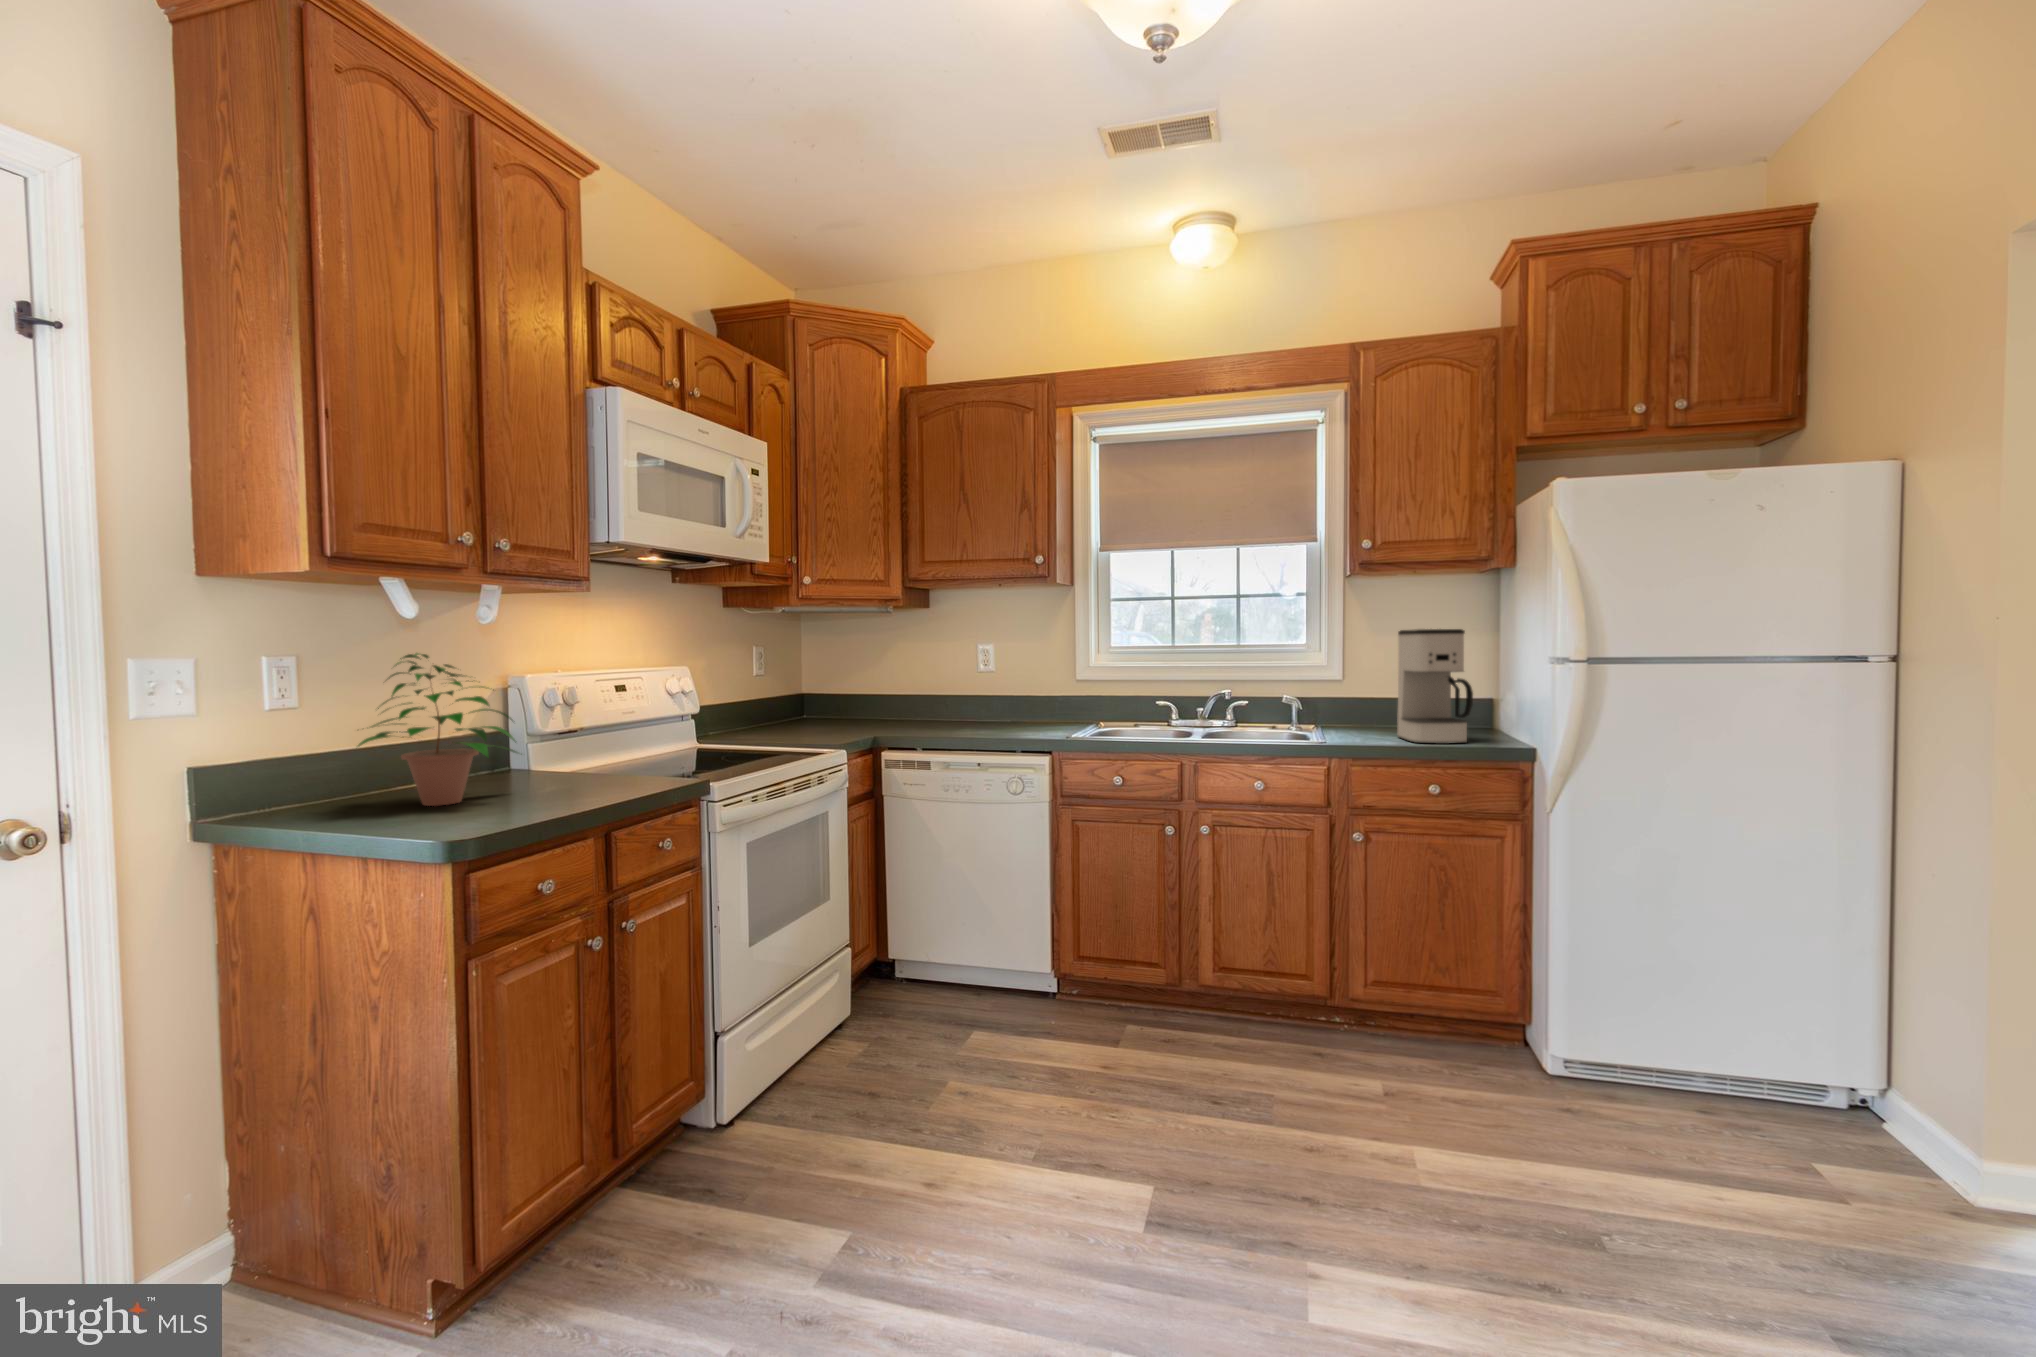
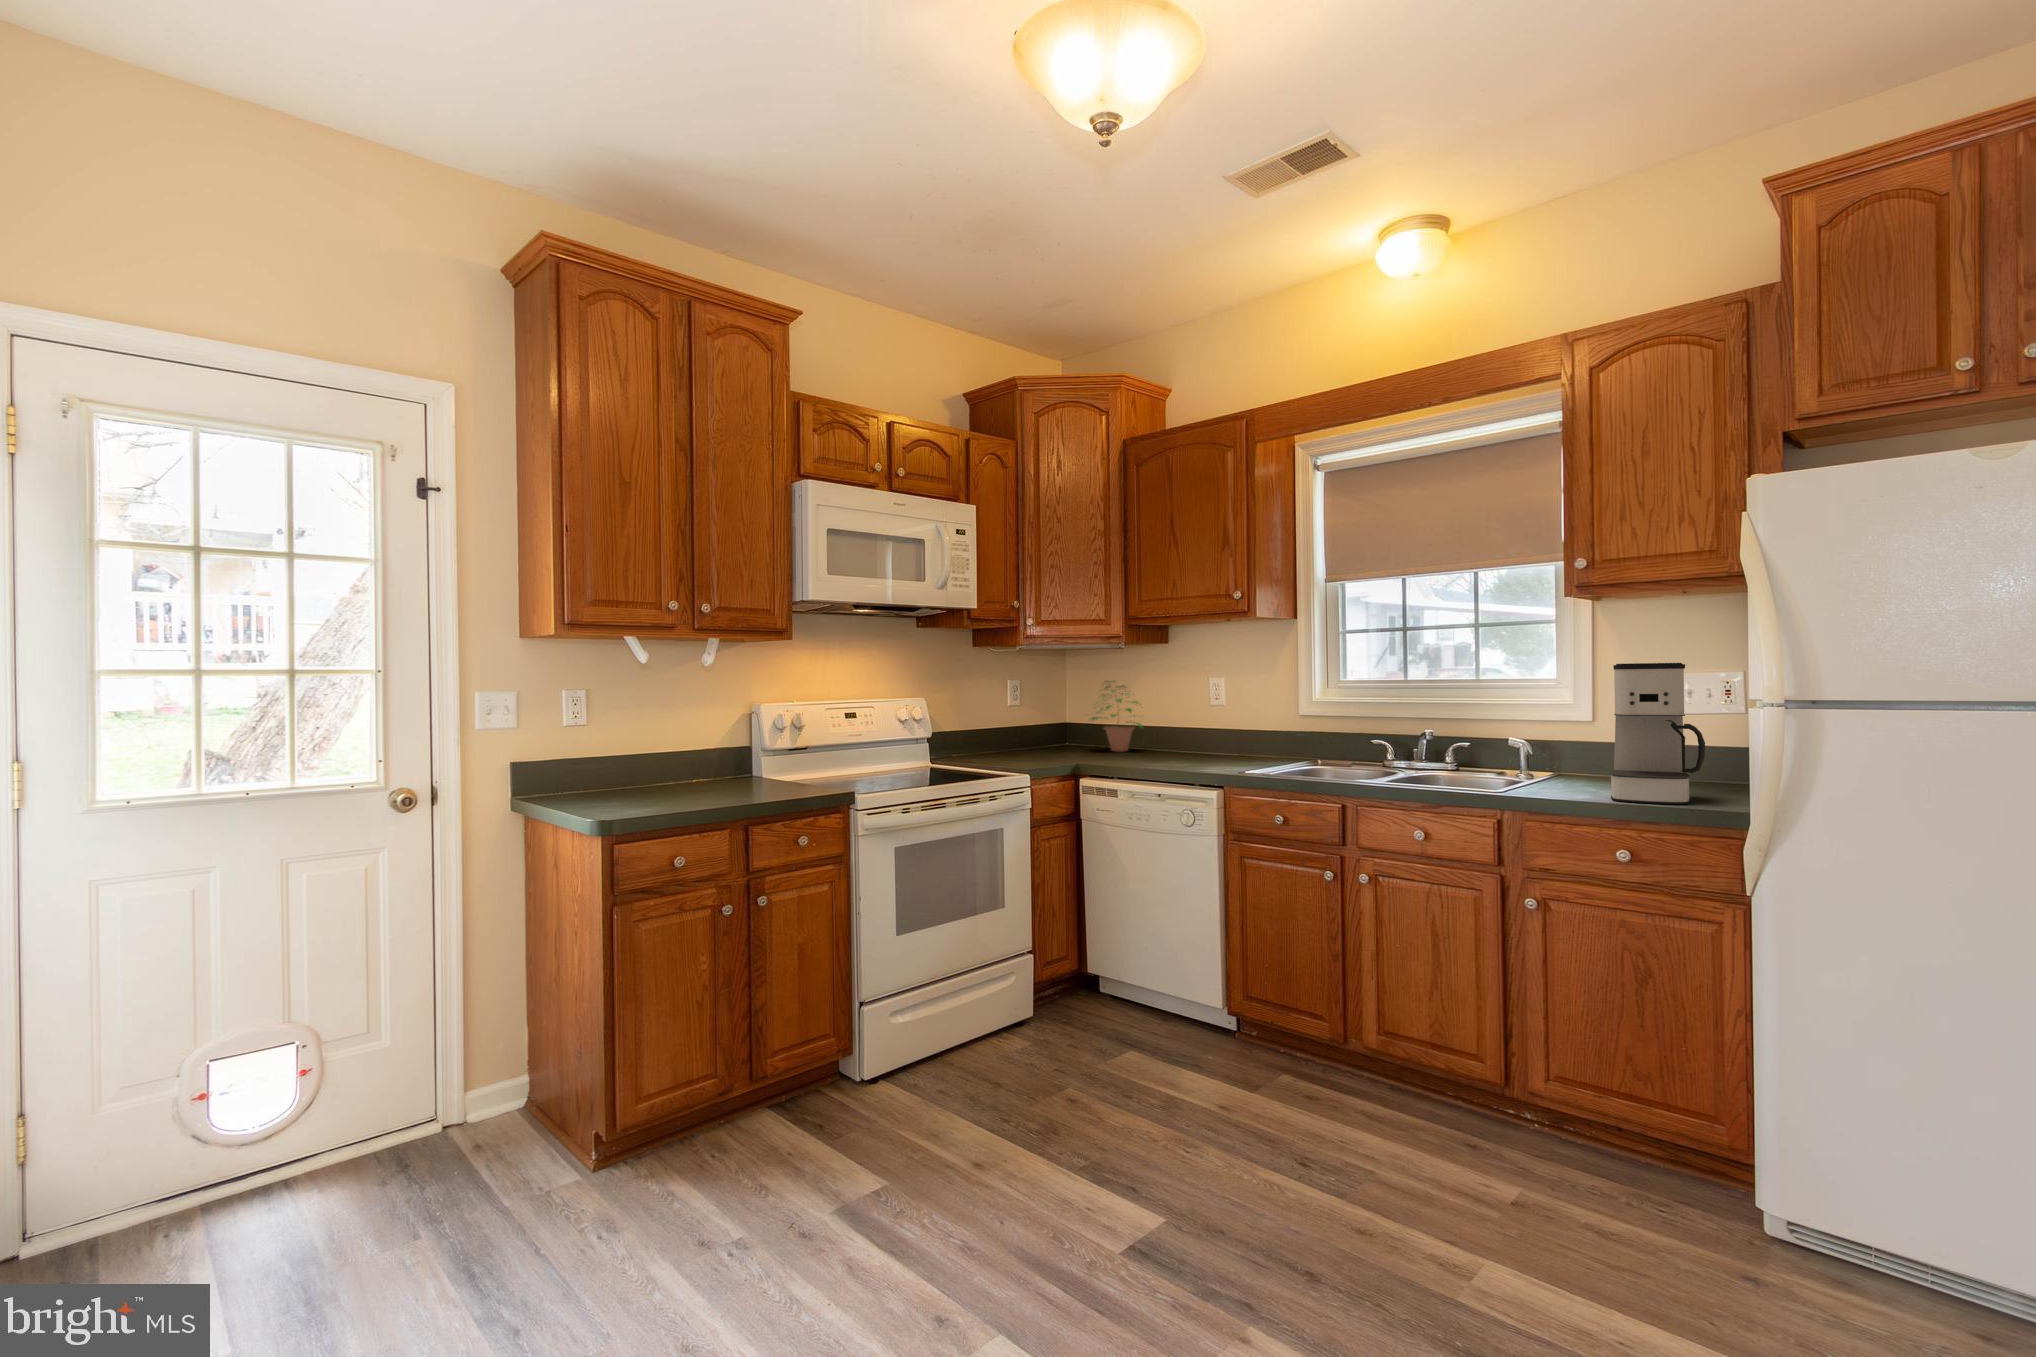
potted plant: present [358,653,517,806] -> present [1092,681,1142,752]

